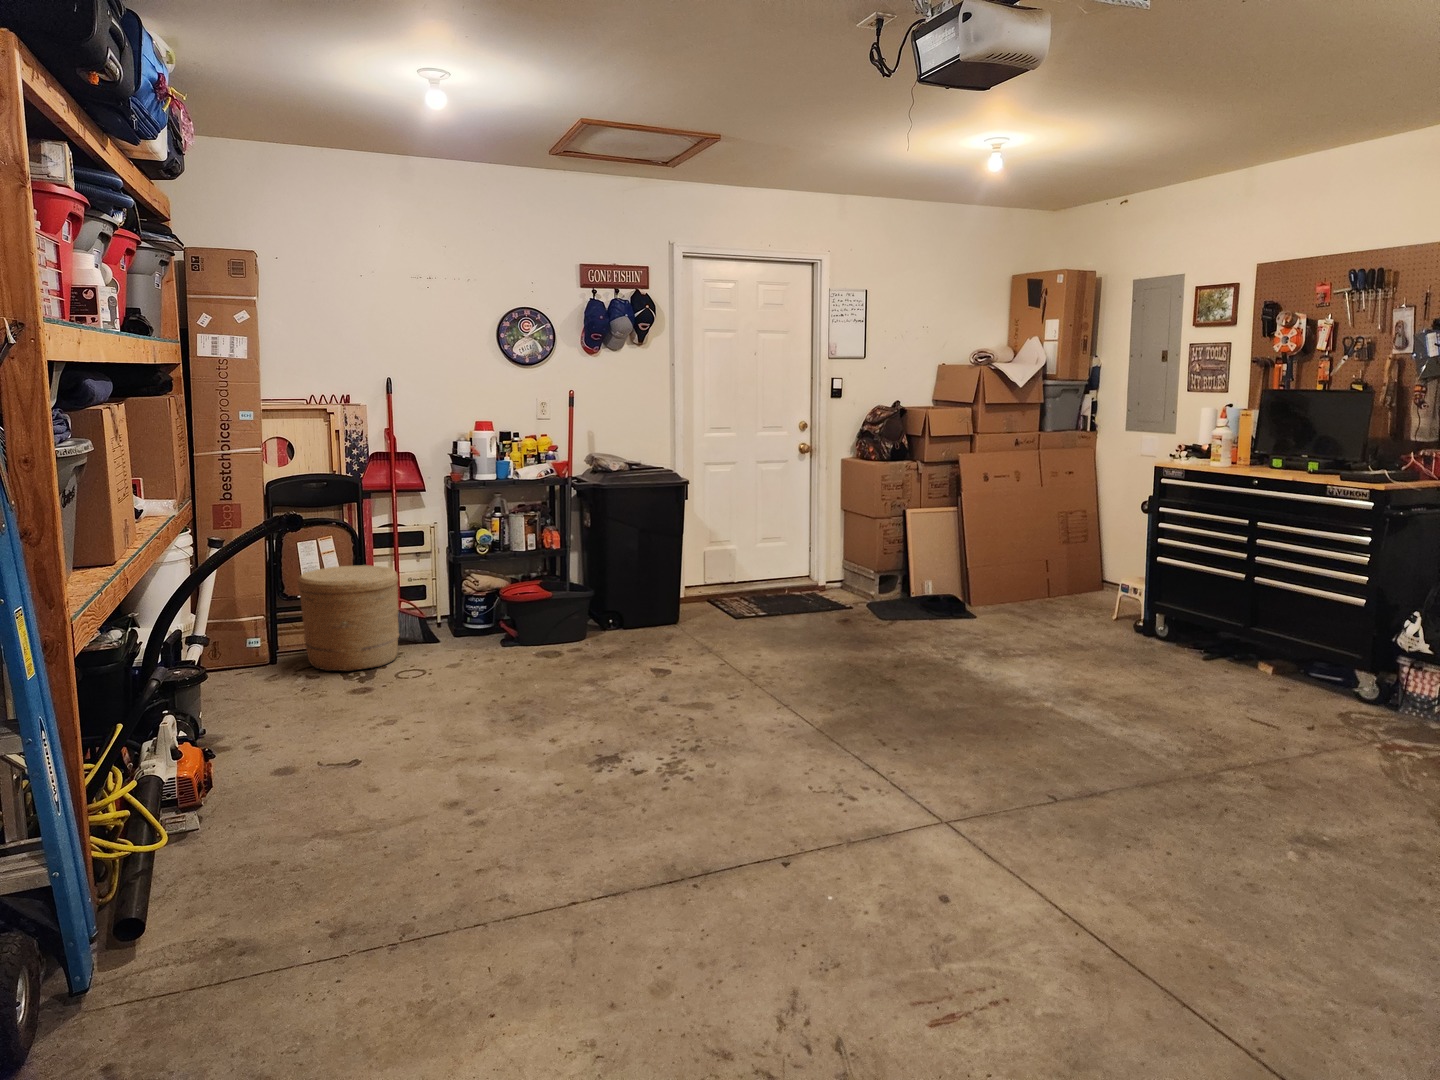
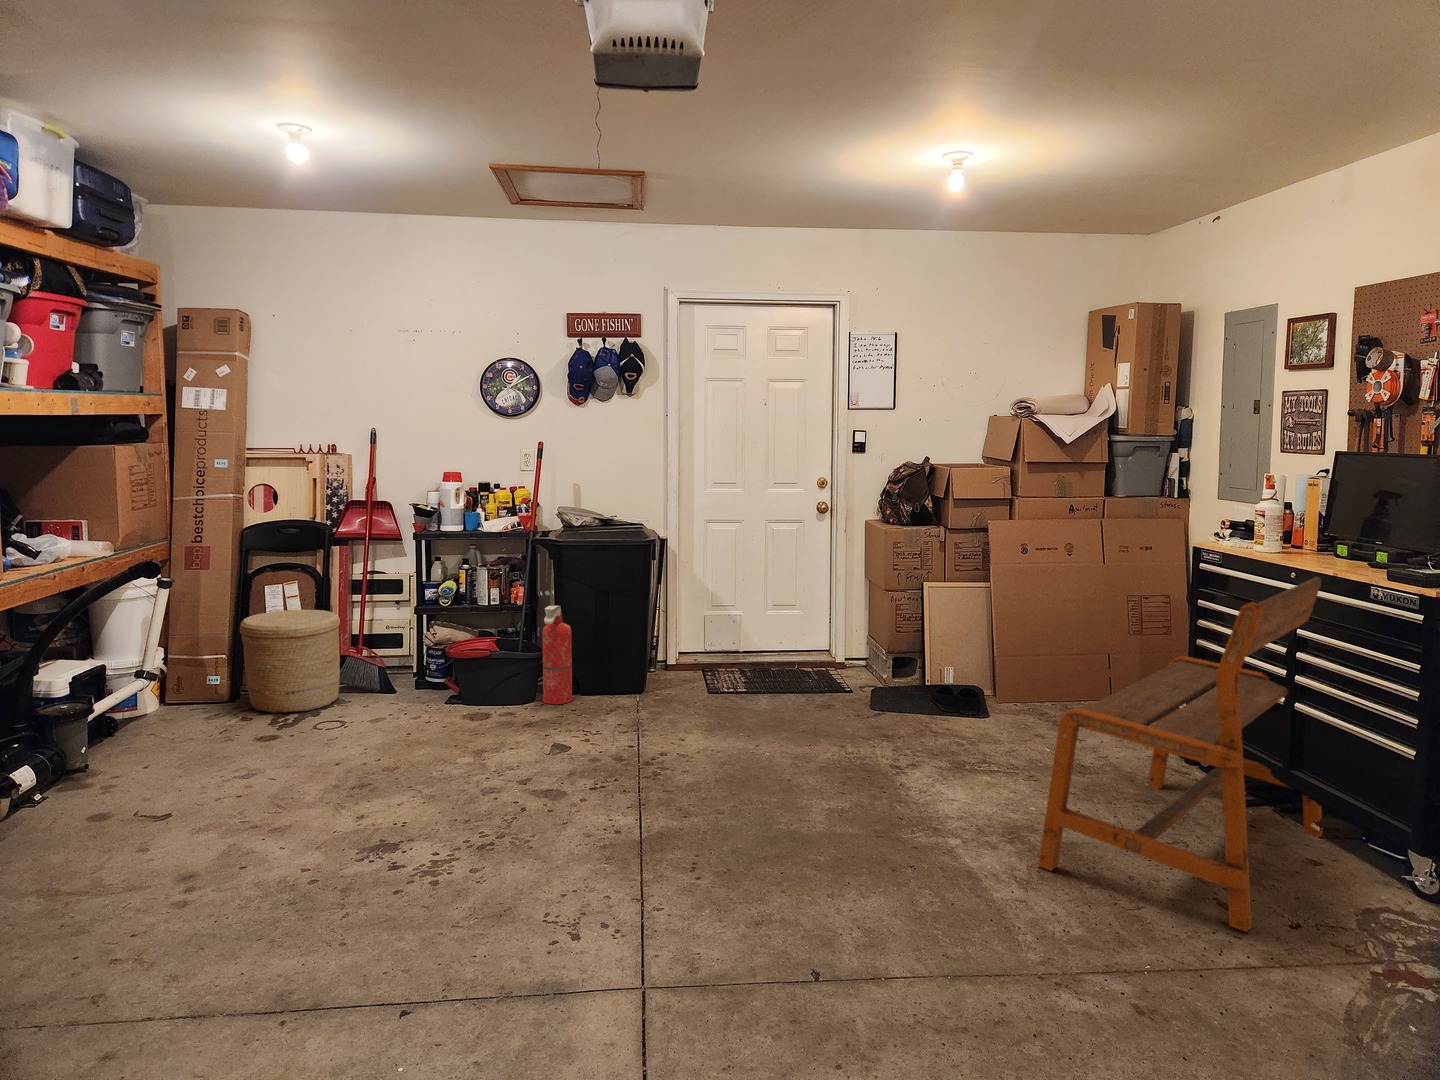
bench: none [1135,473,1310,724] -> present [1038,577,1323,932]
fire extinguisher: none [602,545,631,640] -> present [542,606,573,704]

